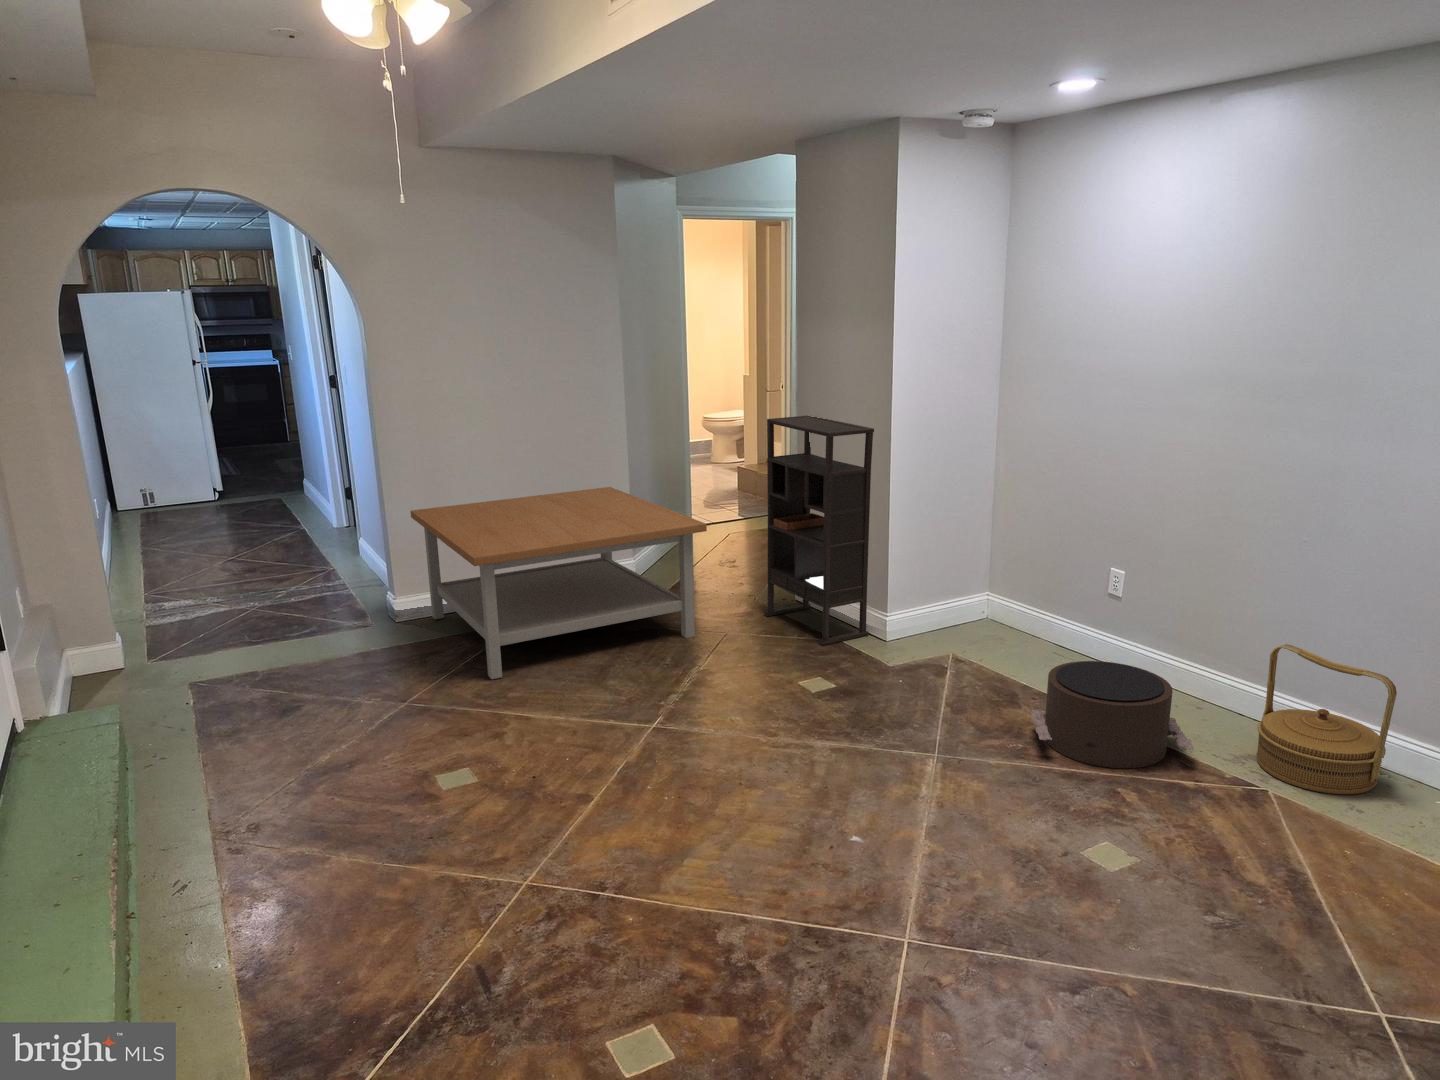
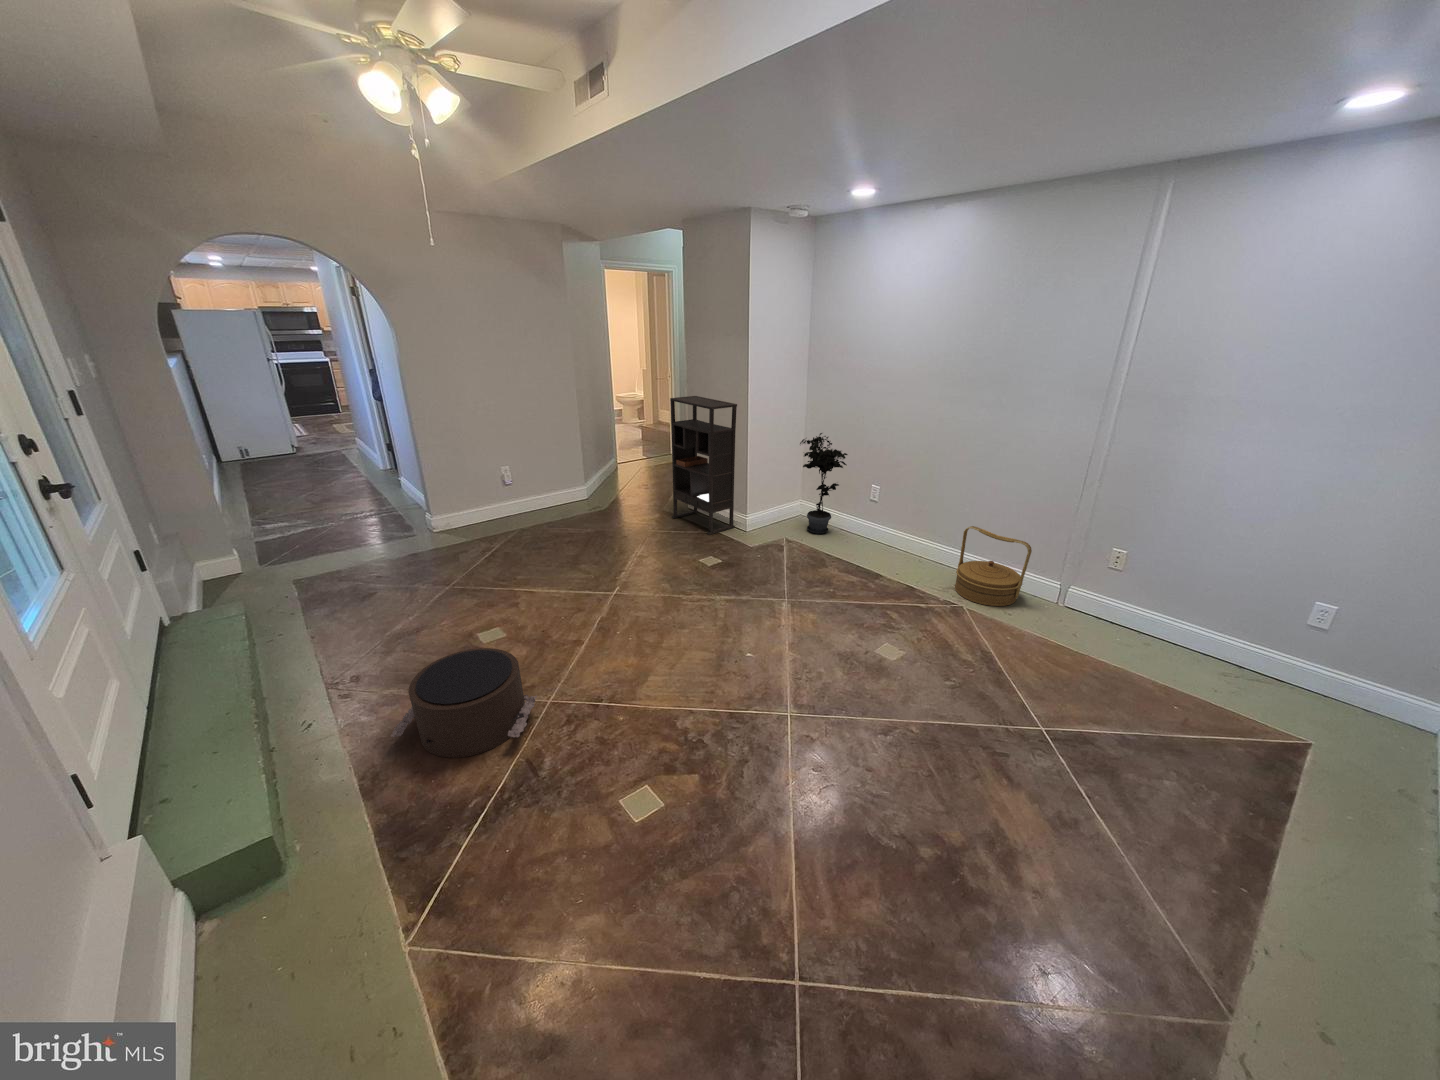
potted plant: none [983,477,1066,652] -> present [800,433,848,534]
coffee table: present [410,487,707,679] -> none [440,441,637,567]
pouf: present [1031,661,1194,768] -> present [391,648,537,758]

